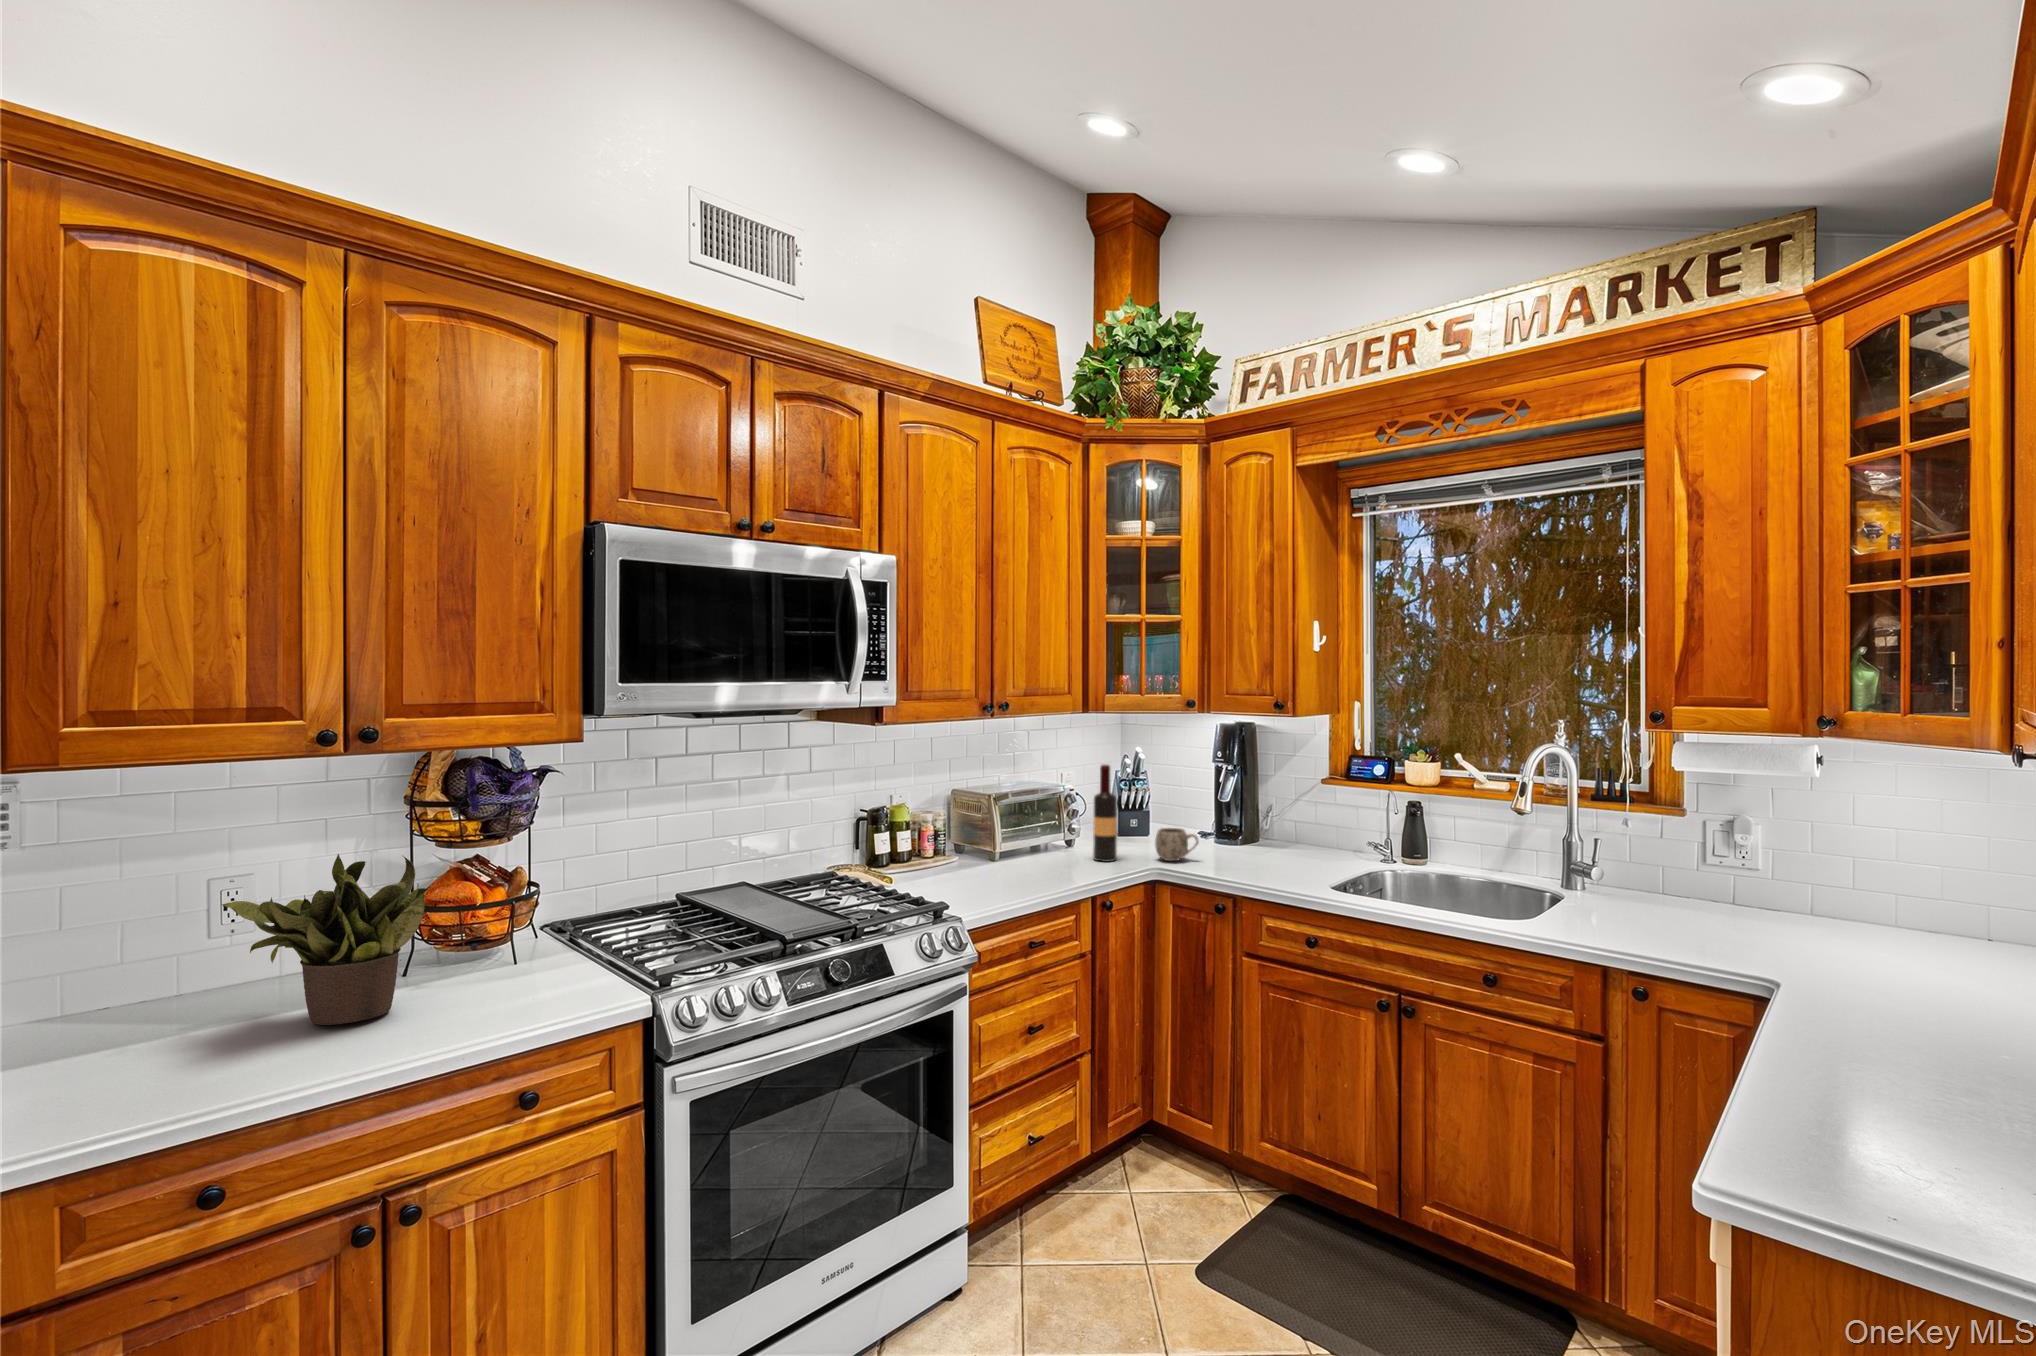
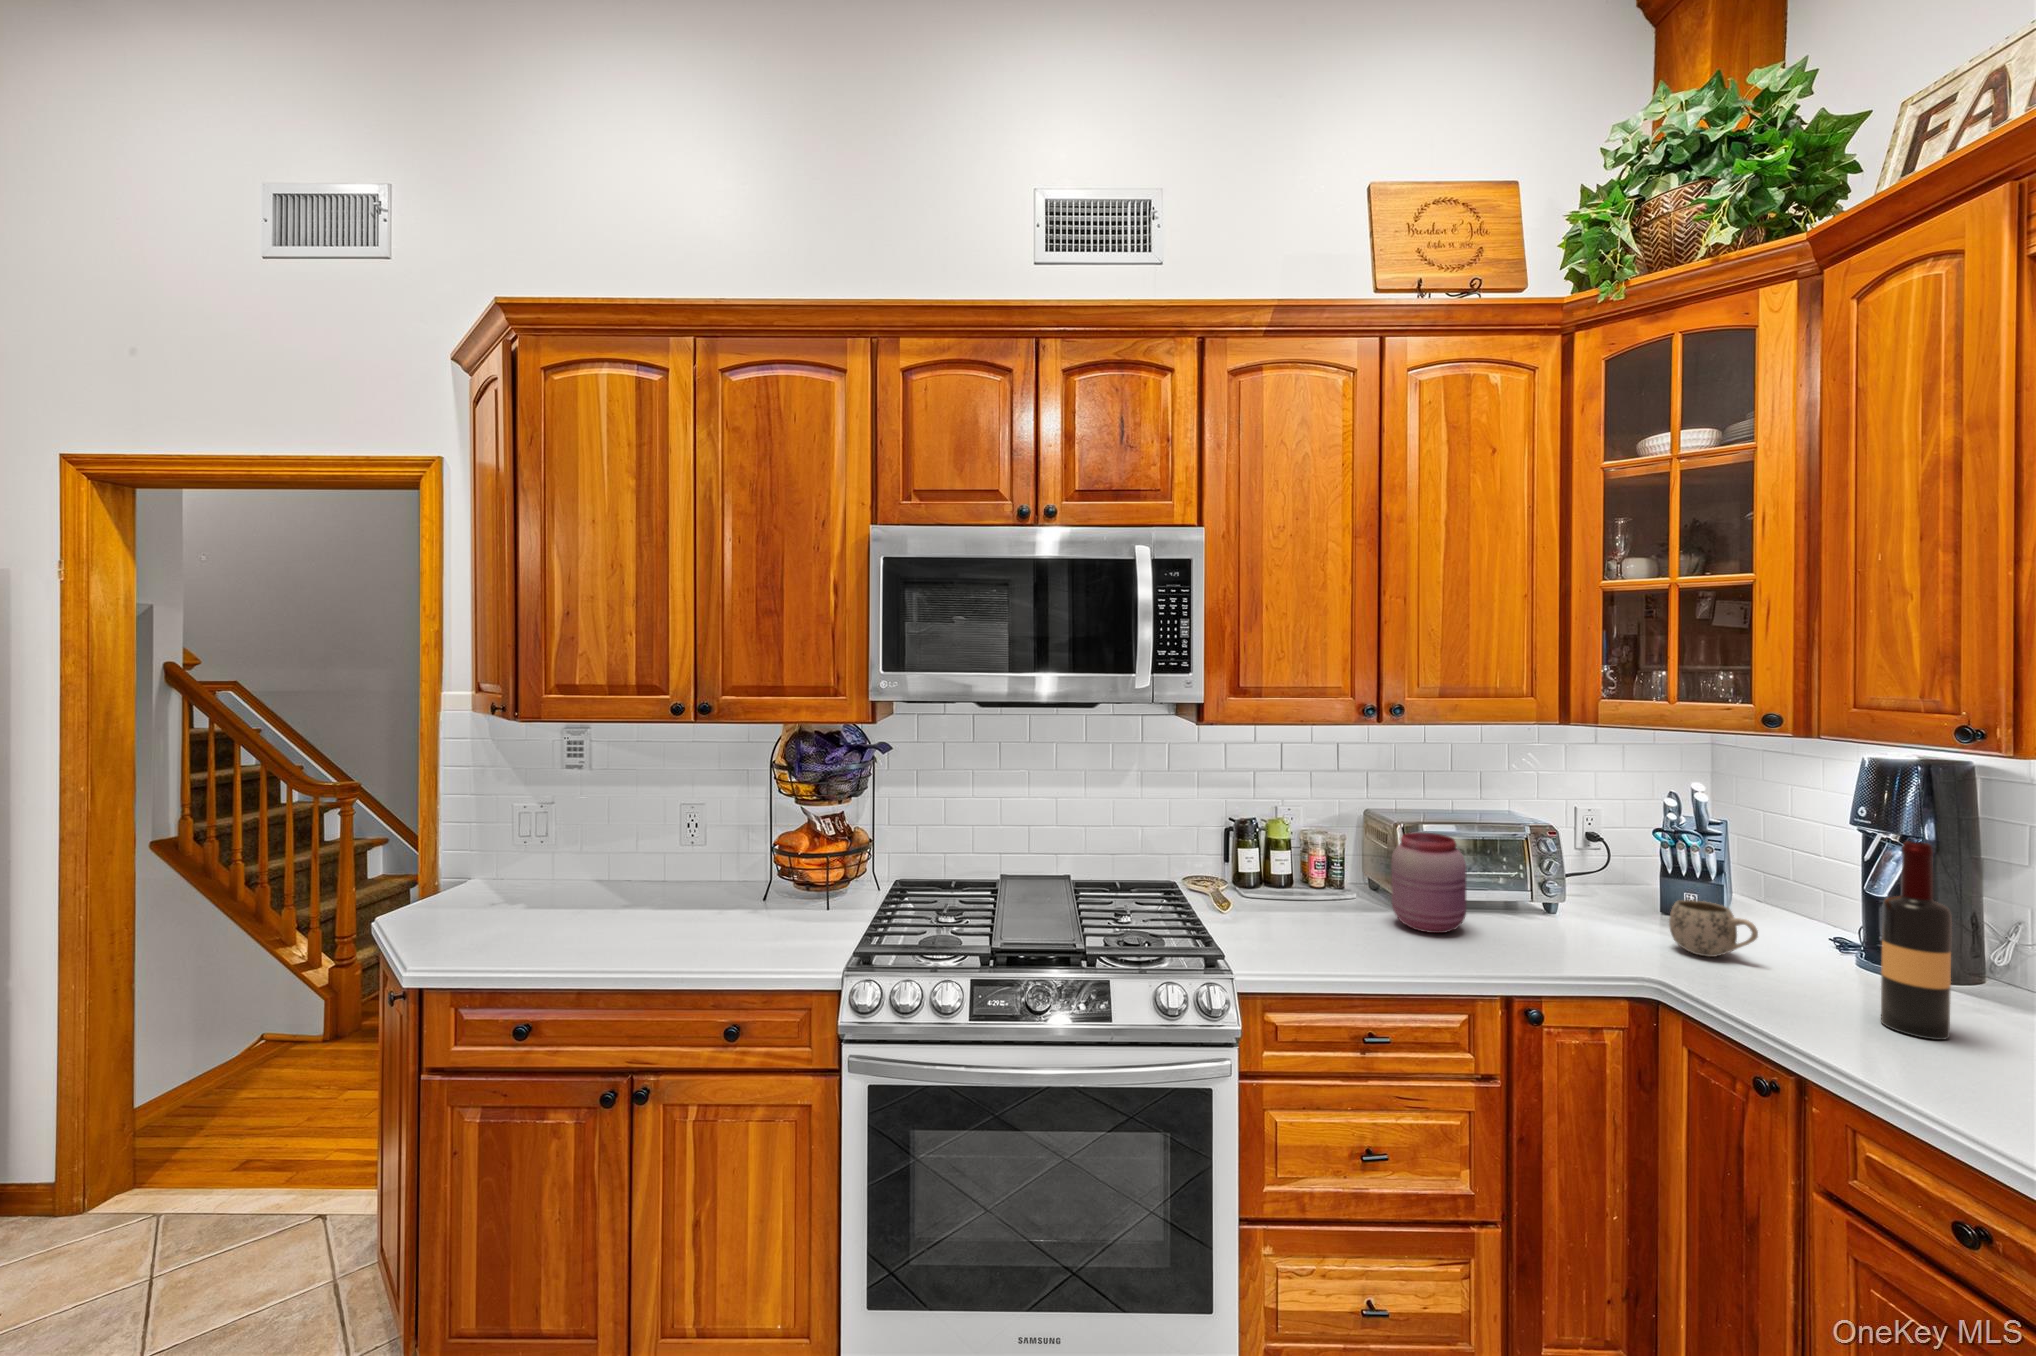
wine bottle: present [1093,764,1117,862] -> present [1881,841,1952,1040]
jar: none [1006,805,1056,878] -> present [1392,832,1467,933]
potted plant: present [222,854,428,1025] -> none [614,798,735,929]

